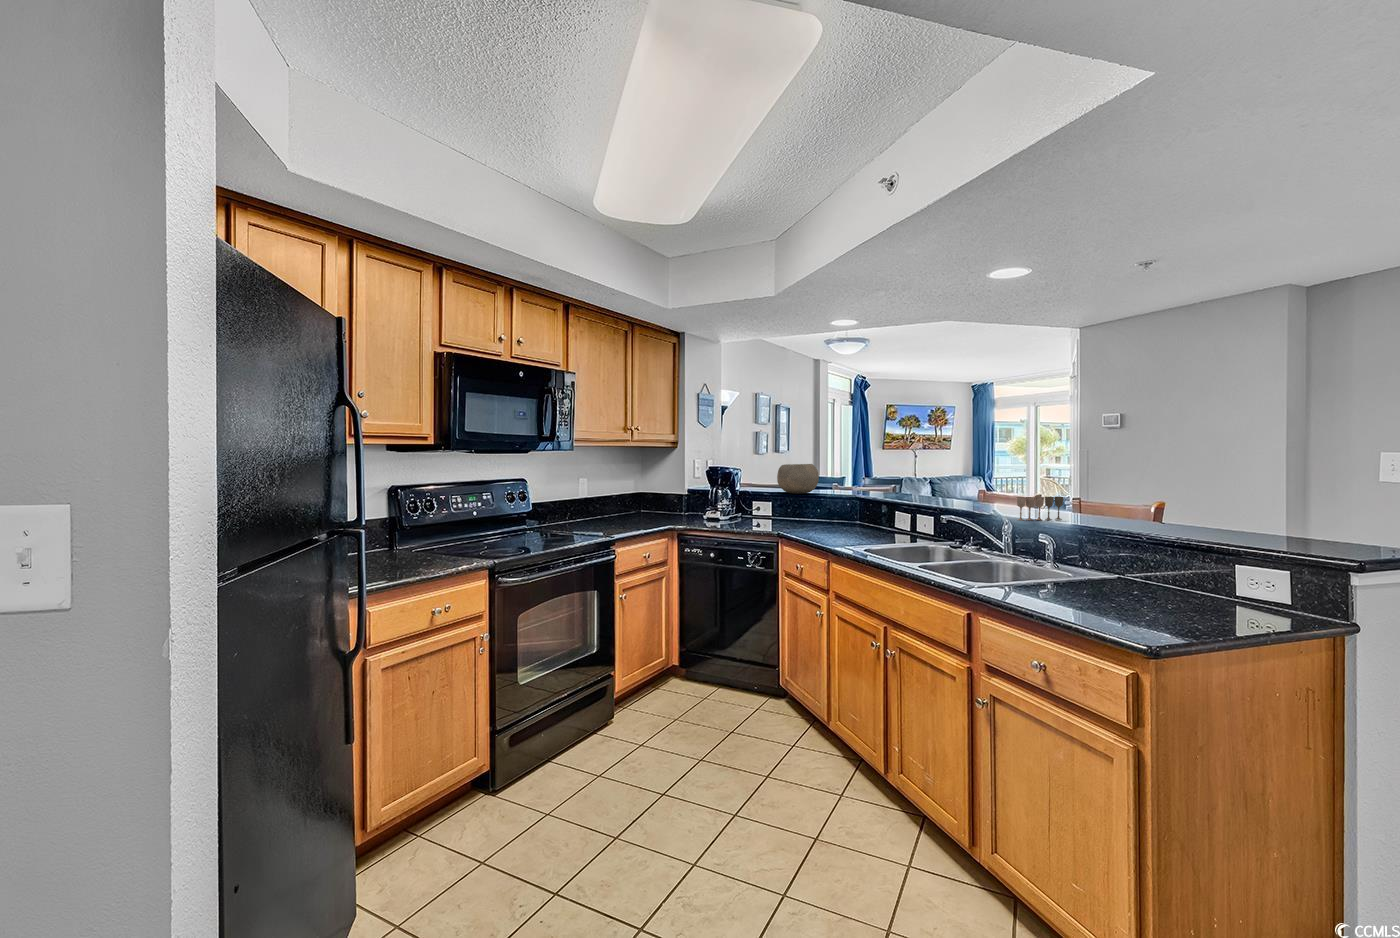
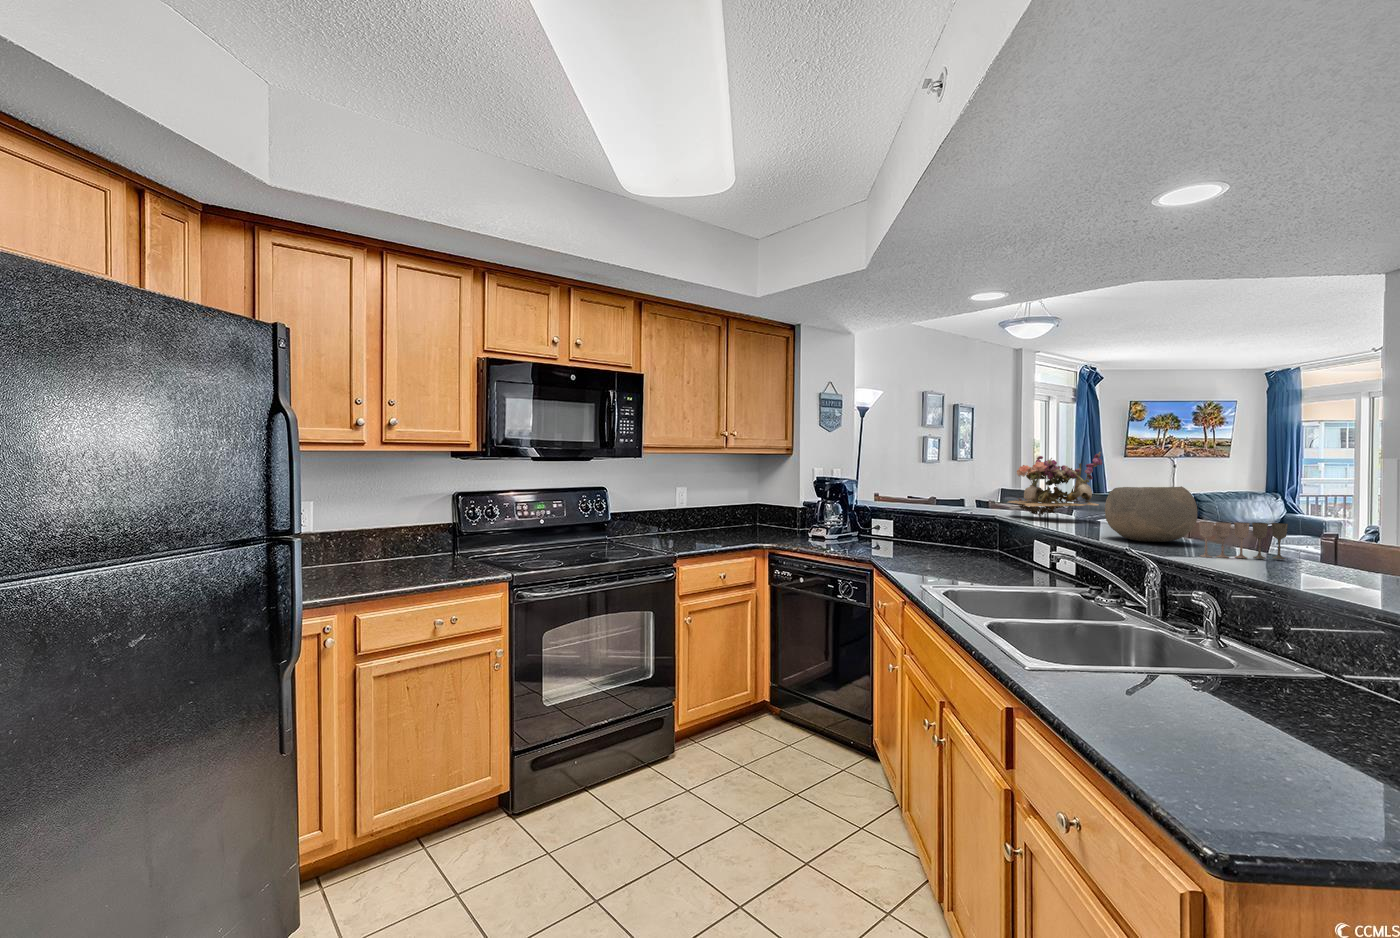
flower arrangement: none [857,447,924,498] -> present [1008,452,1102,517]
bowl: present [777,464,819,494] -> present [1105,486,1197,542]

